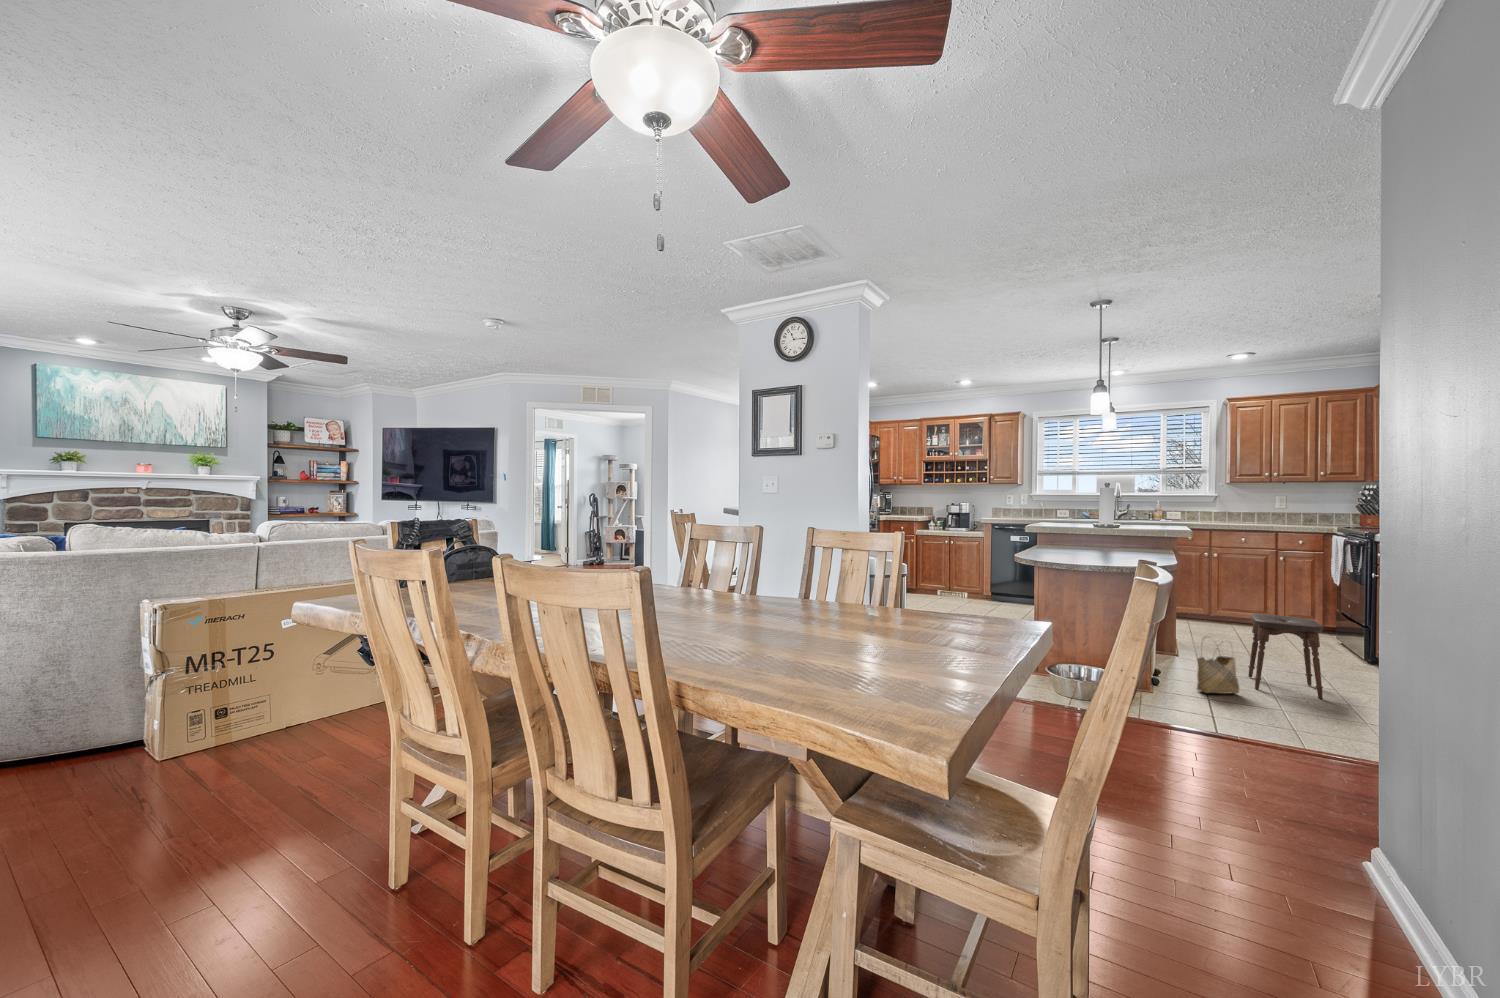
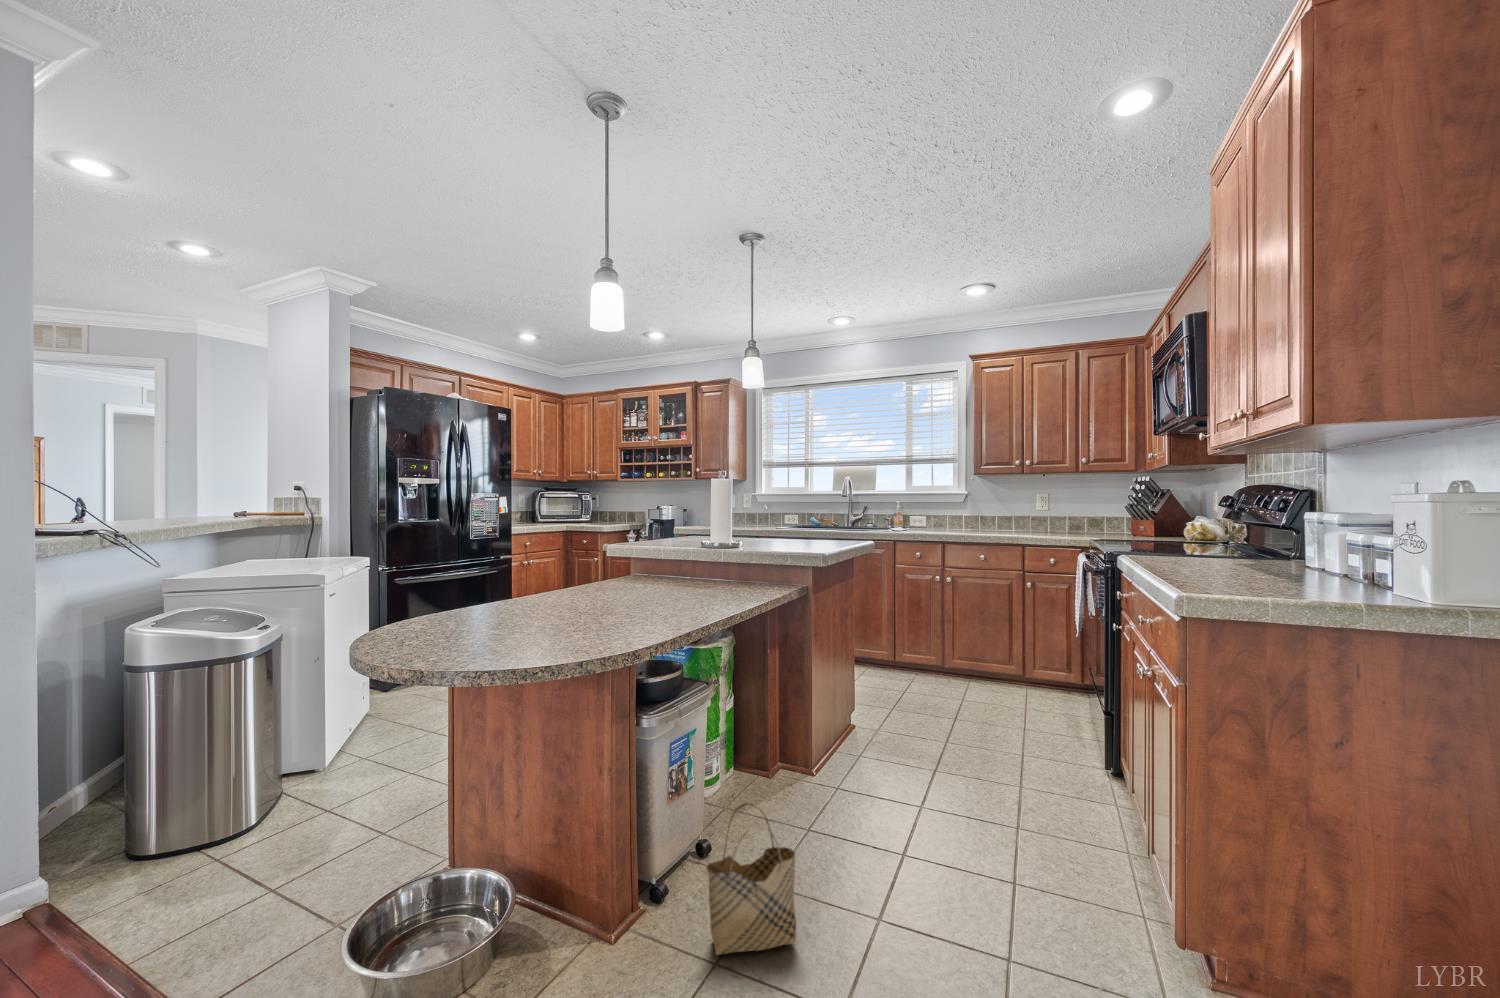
stool: present [1248,614,1323,699] -> none [852,726,976,944]

